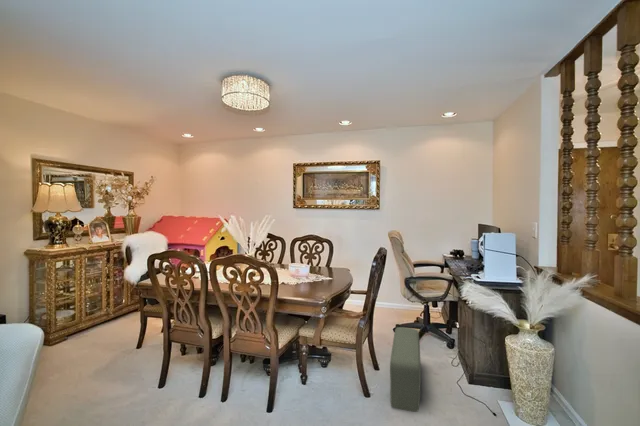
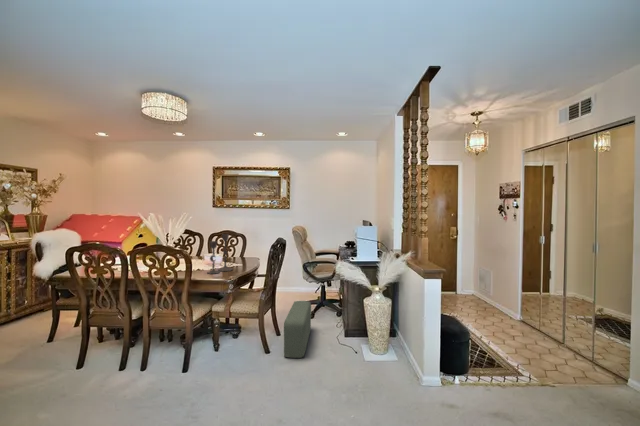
candlestick: none [293,241,322,290] -> present [207,234,232,274]

